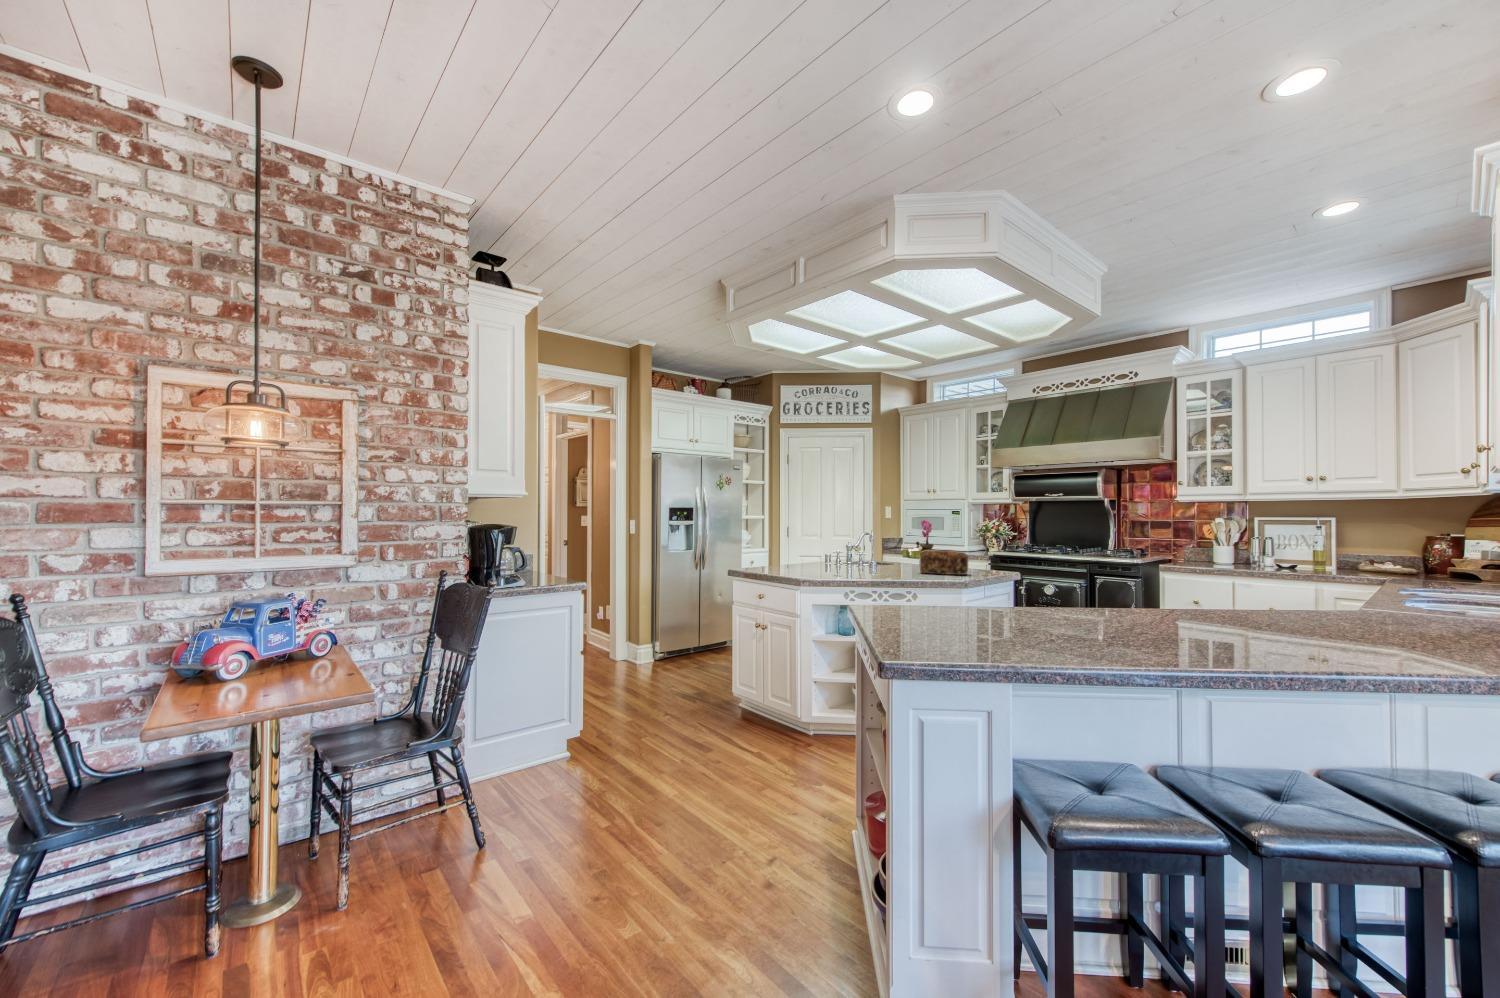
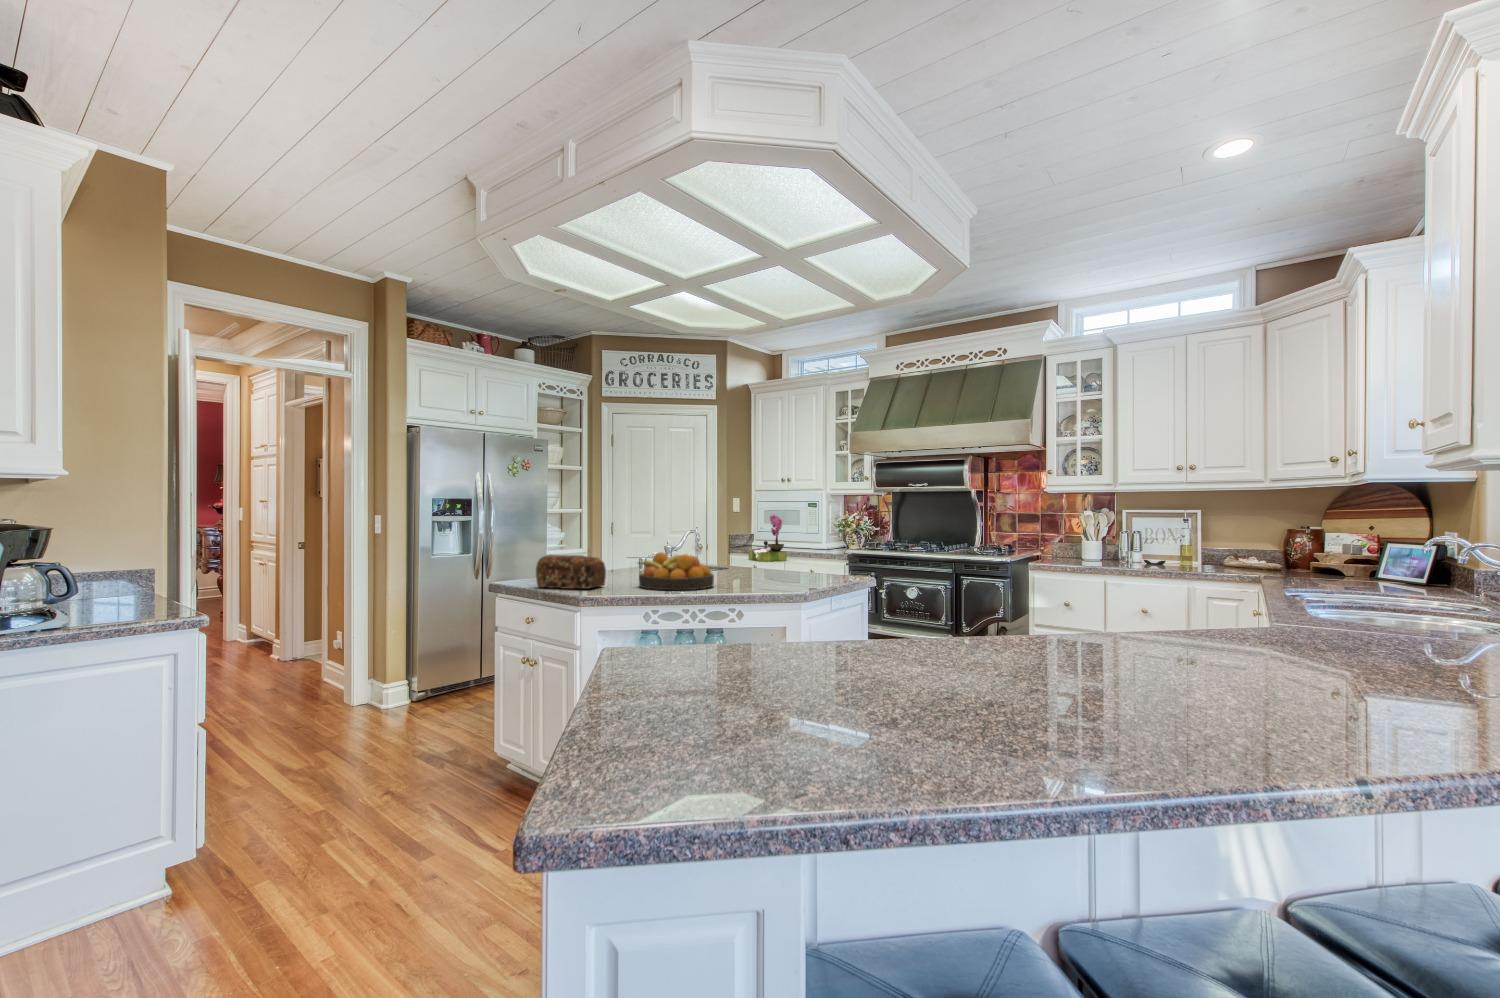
fruit bowl: none [828,547,886,575] -> present [638,553,714,590]
bread loaf: present [920,550,968,575] -> present [536,555,606,589]

